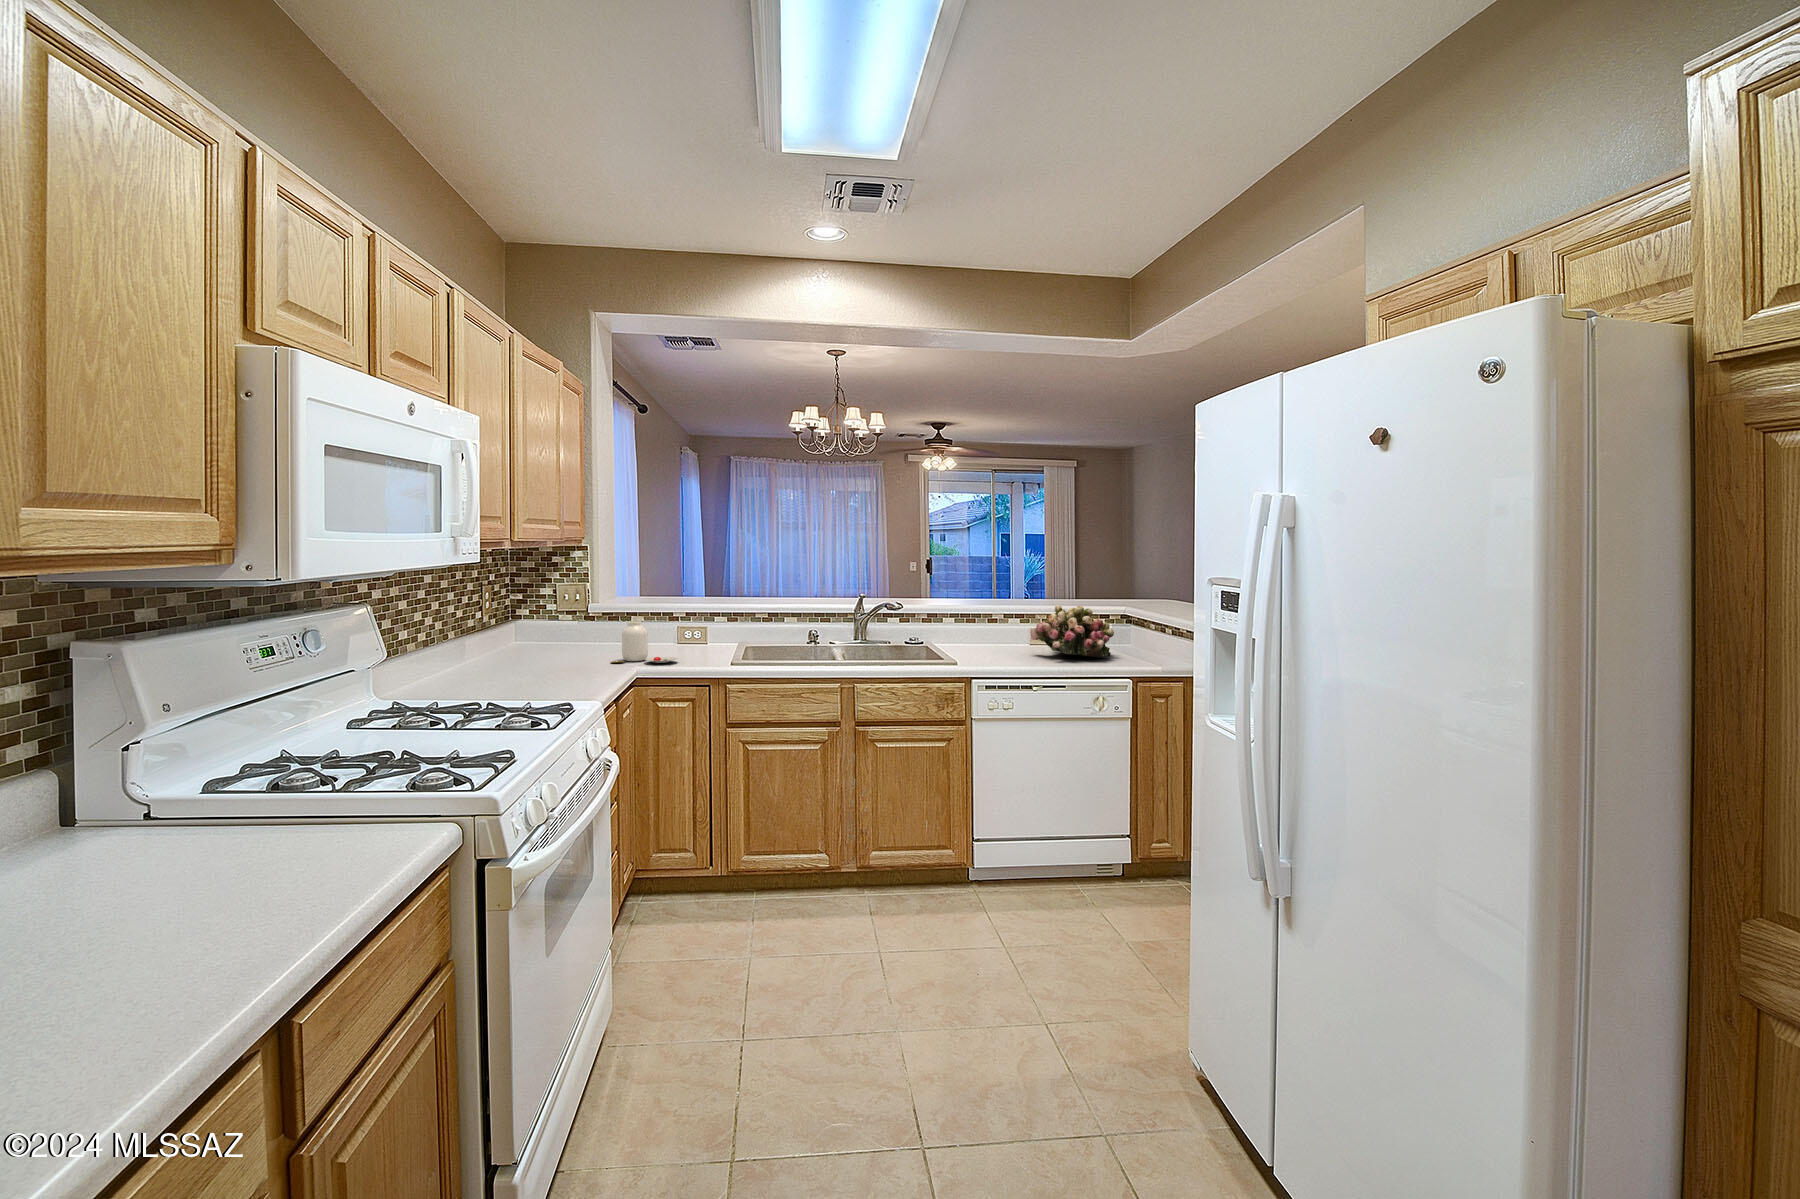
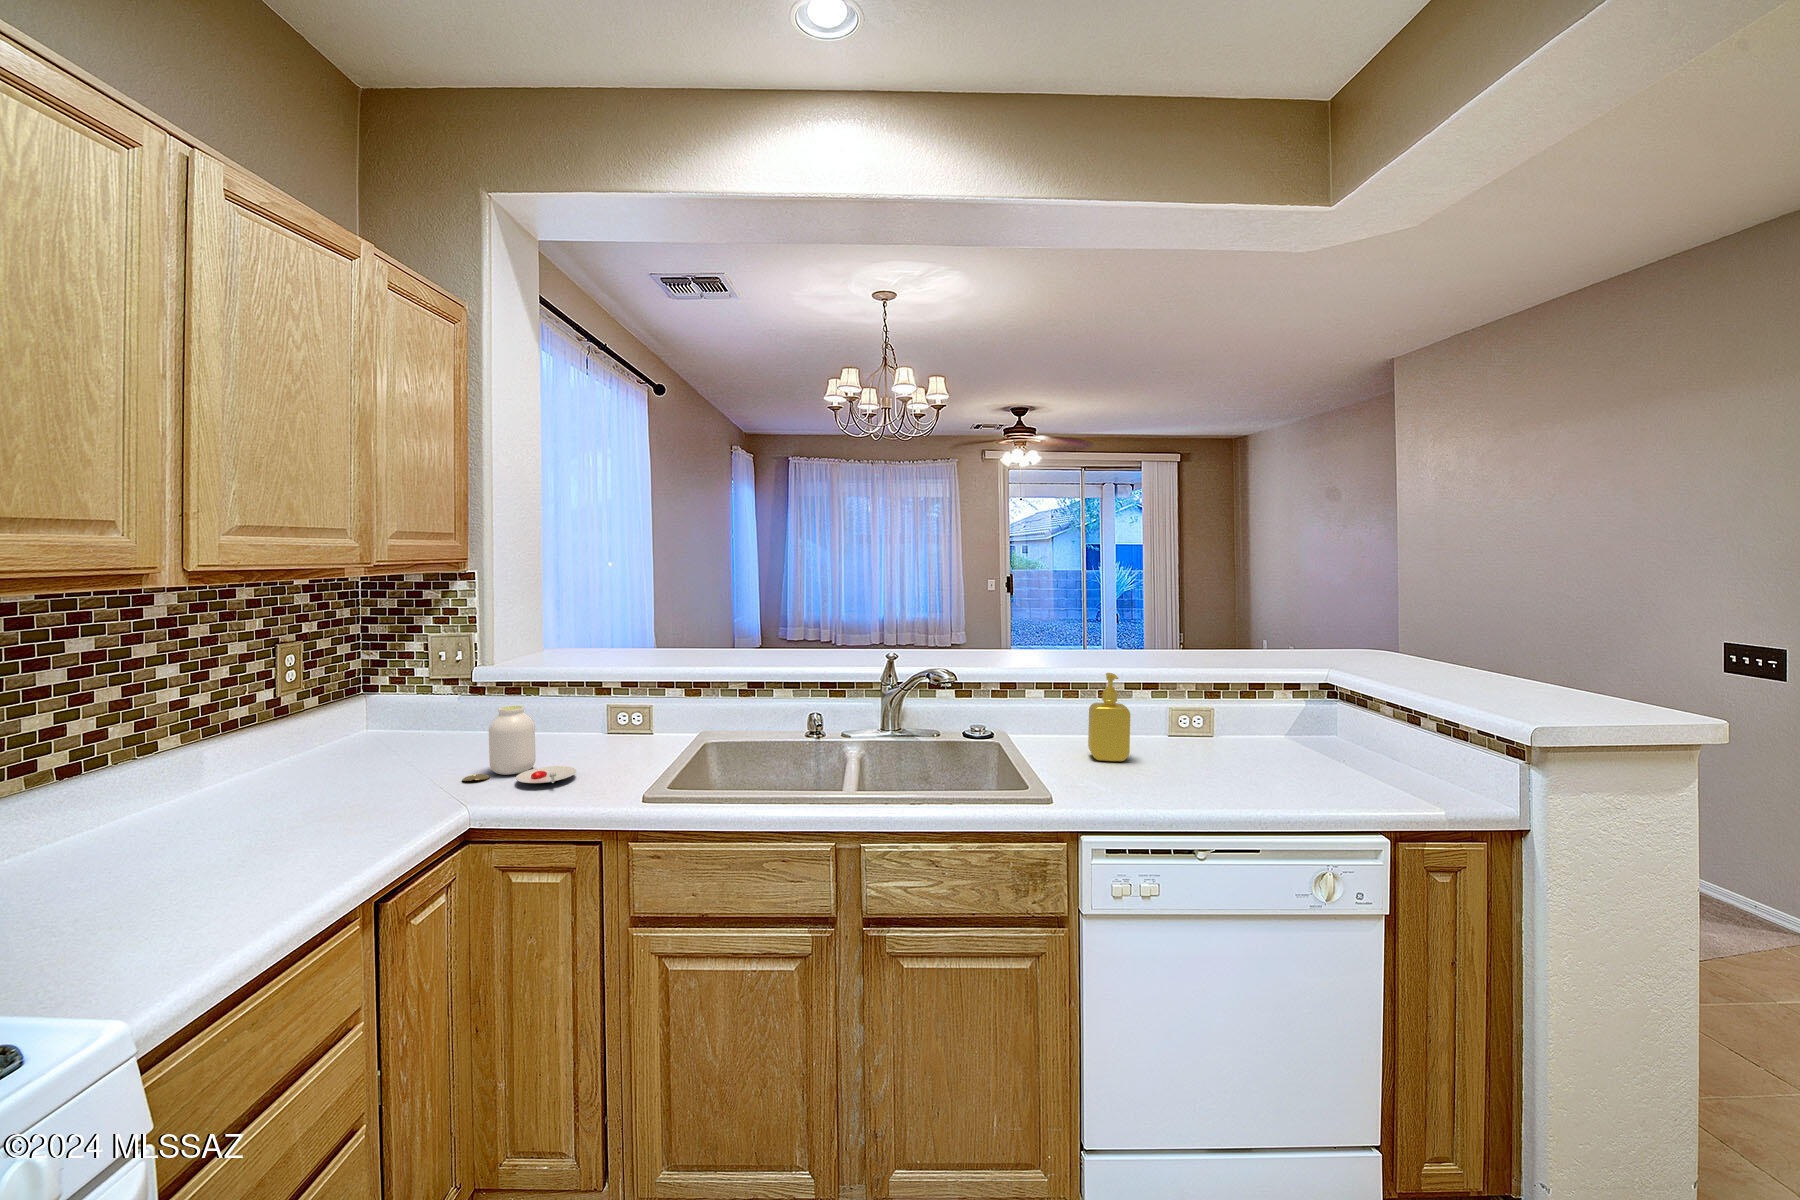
soap dispenser: none [981,602,1004,655] -> present [1088,673,1130,761]
flower arrangement: present [1030,605,1114,657] -> none [1175,679,1328,778]

